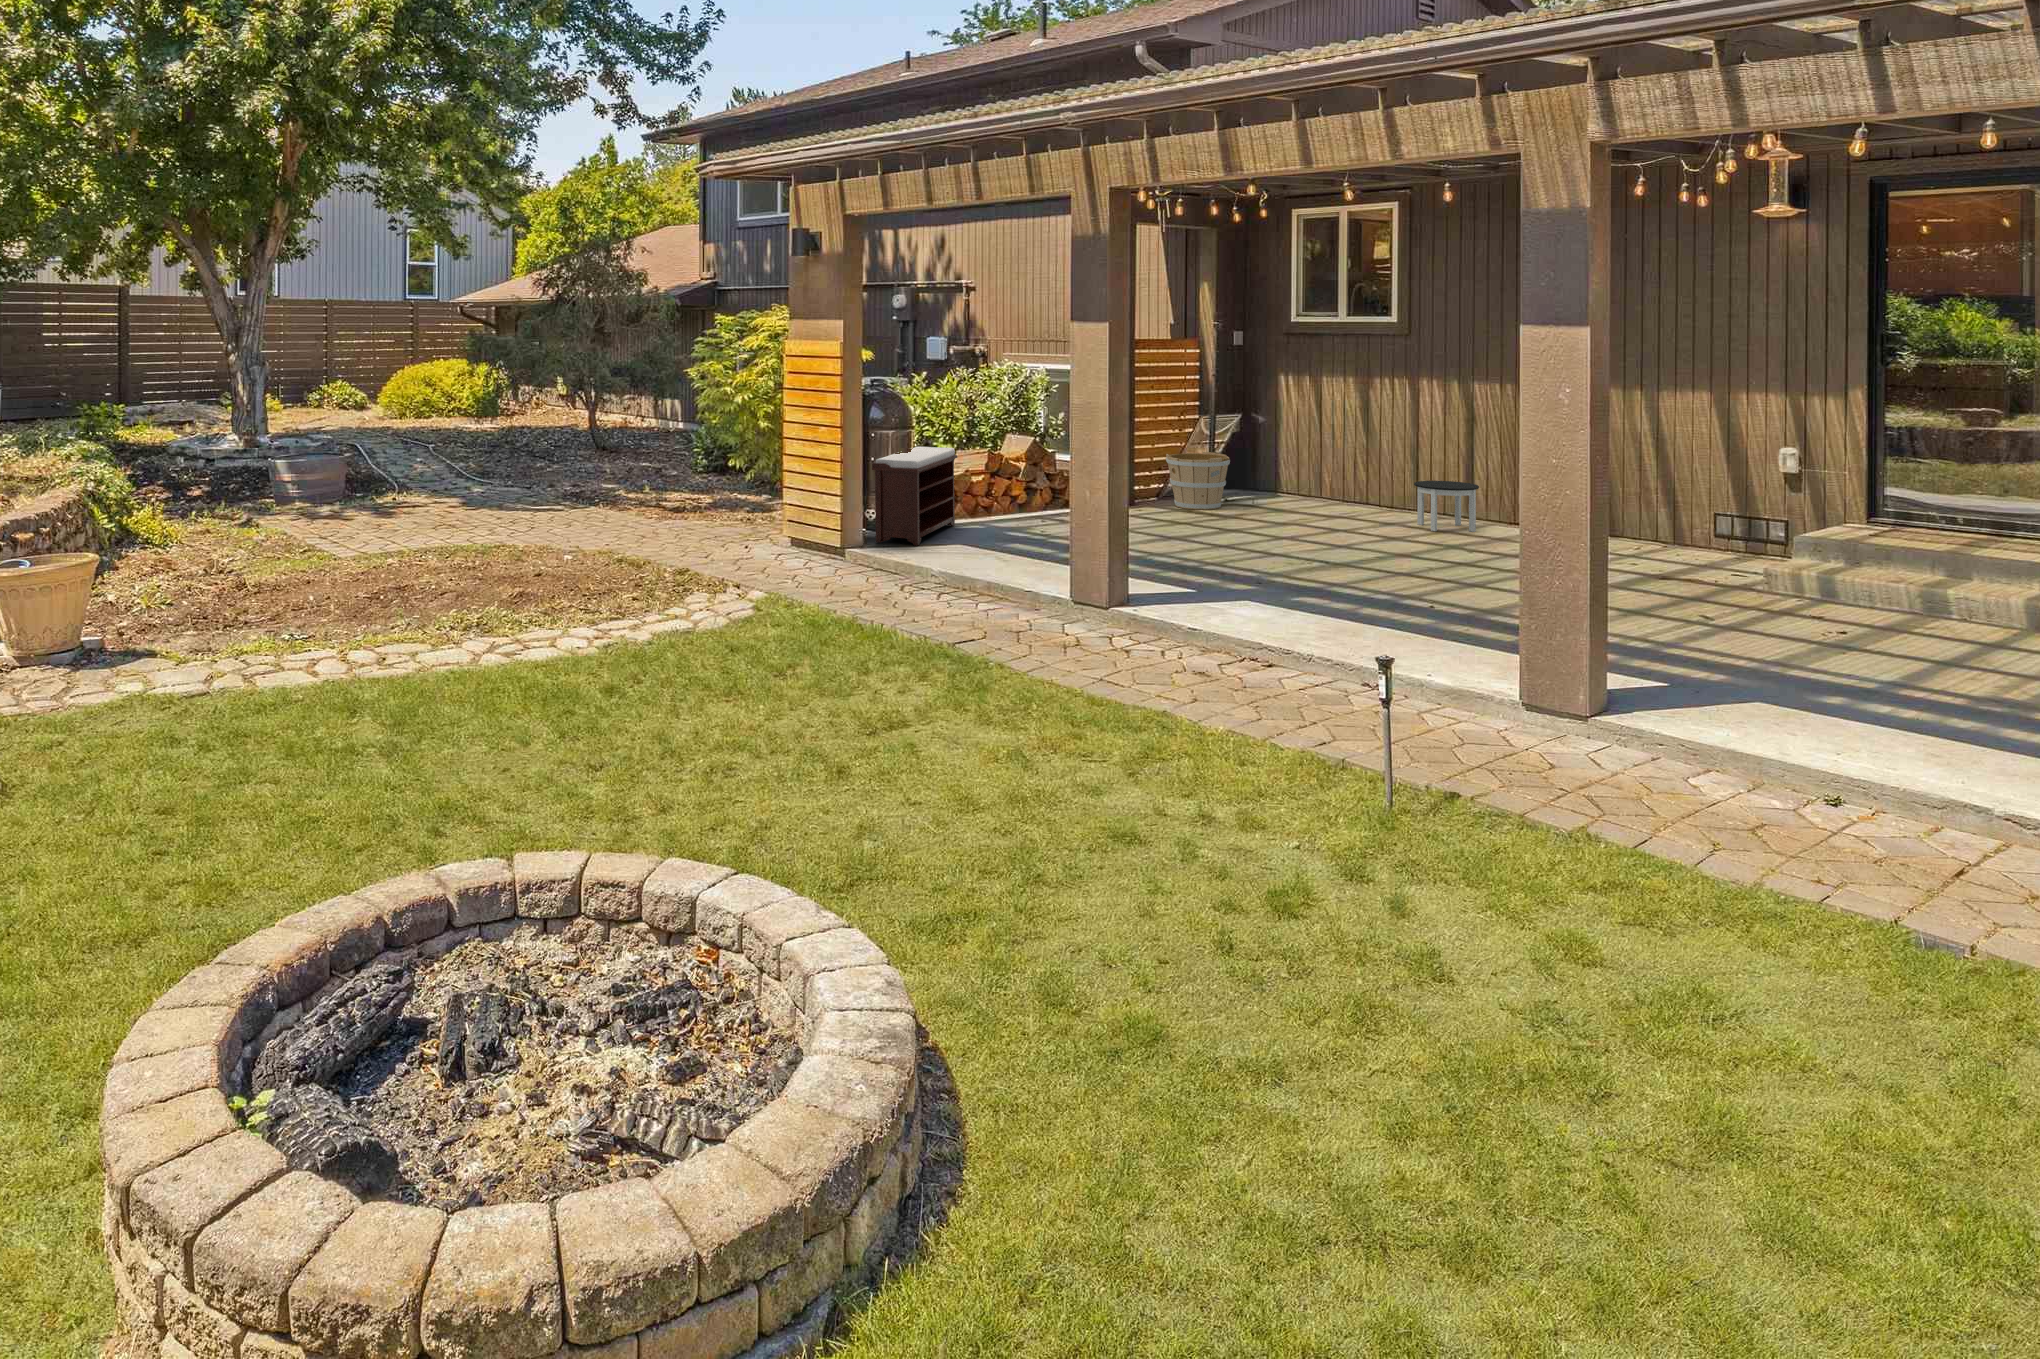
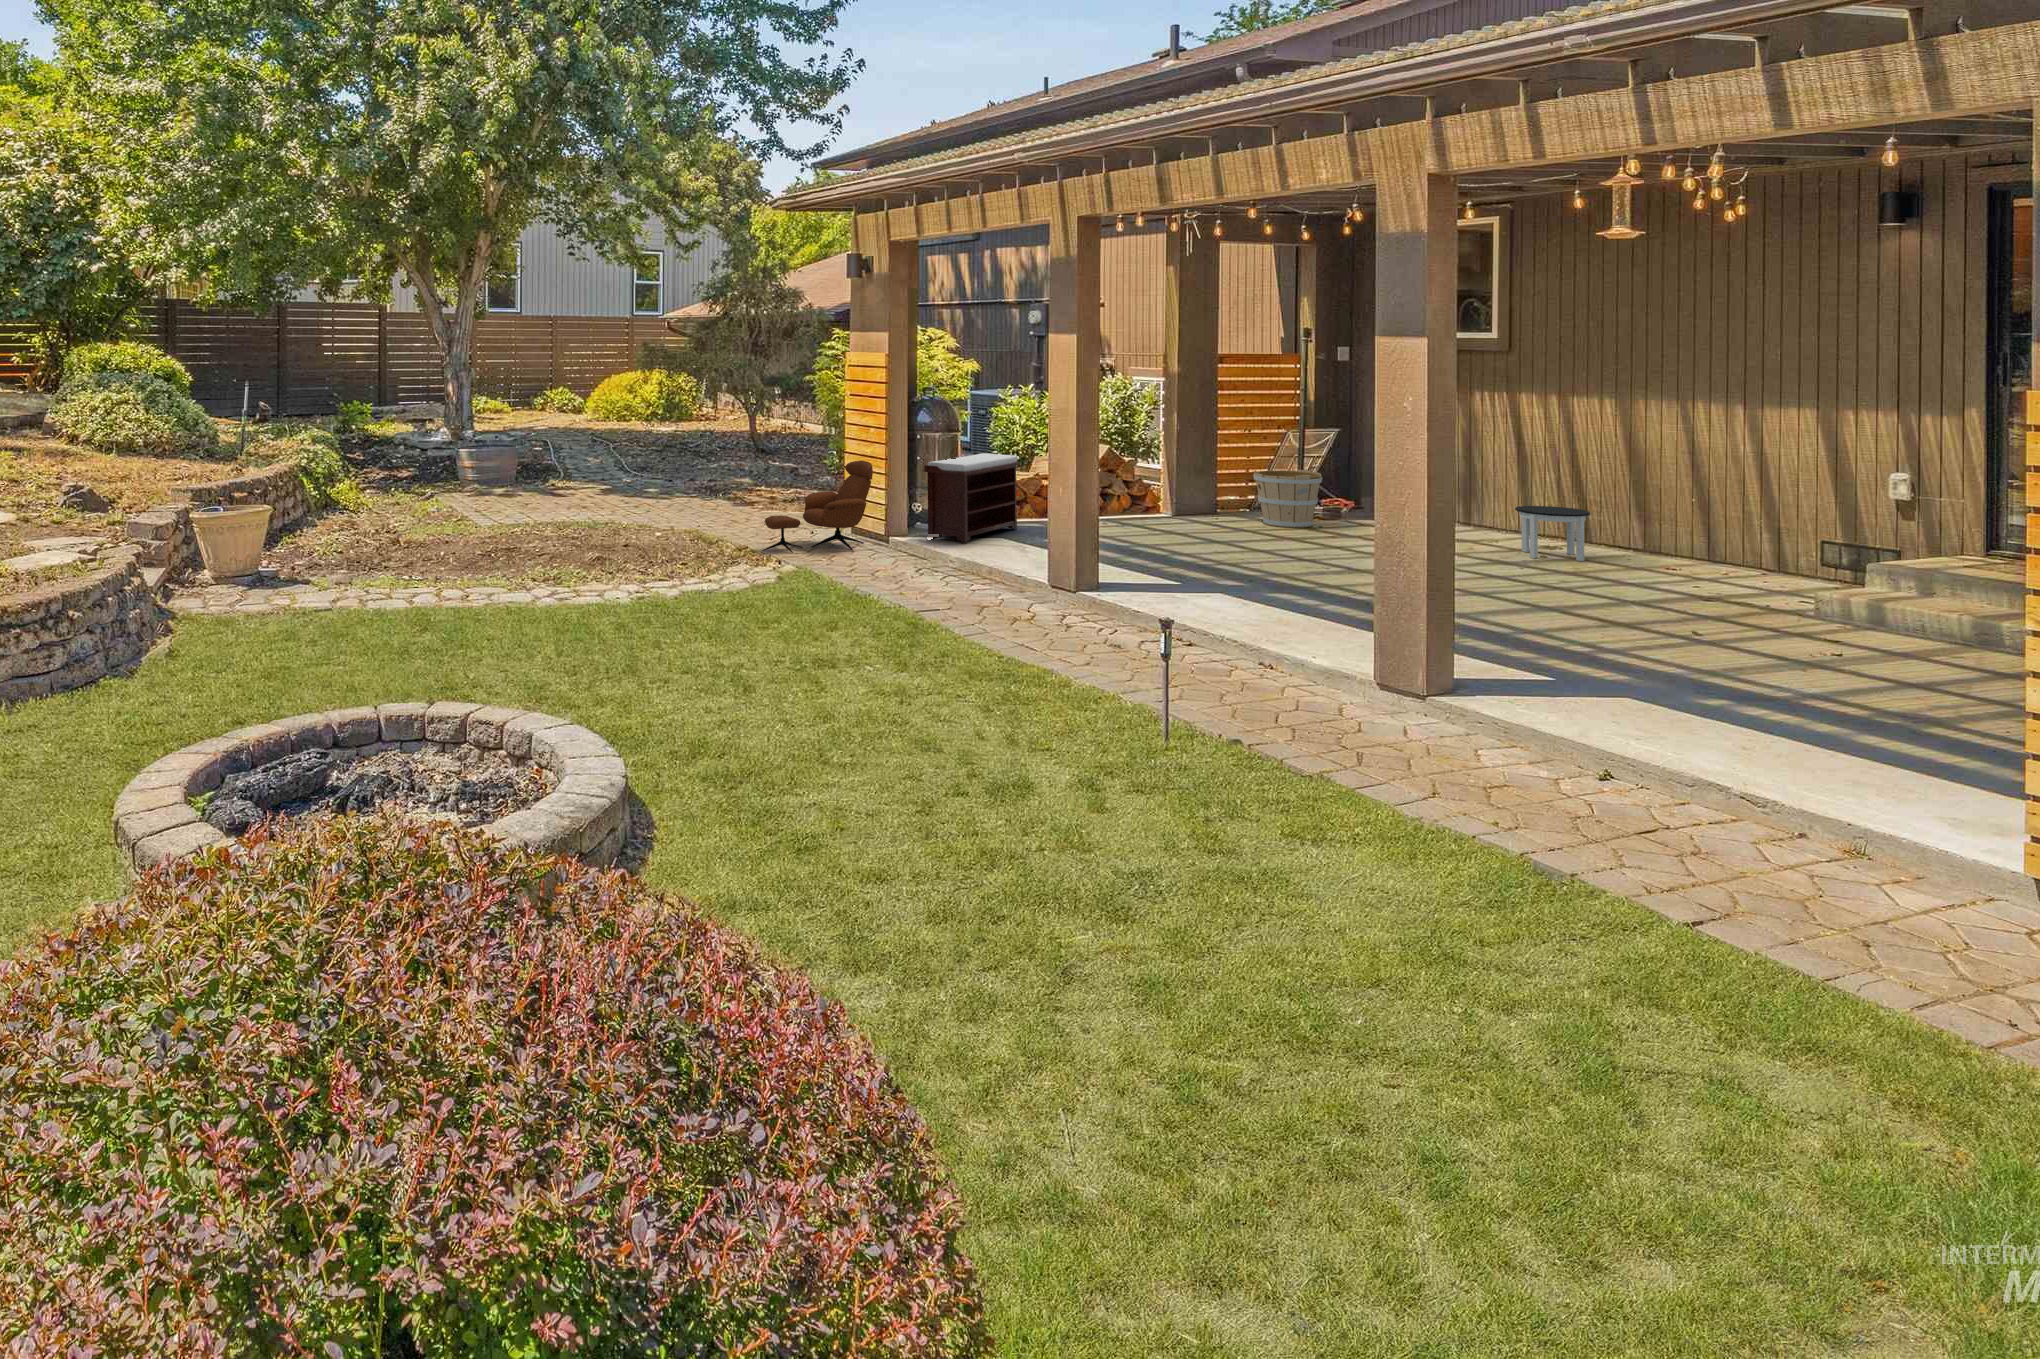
lounge chair: none [710,460,825,569] -> present [763,460,873,553]

